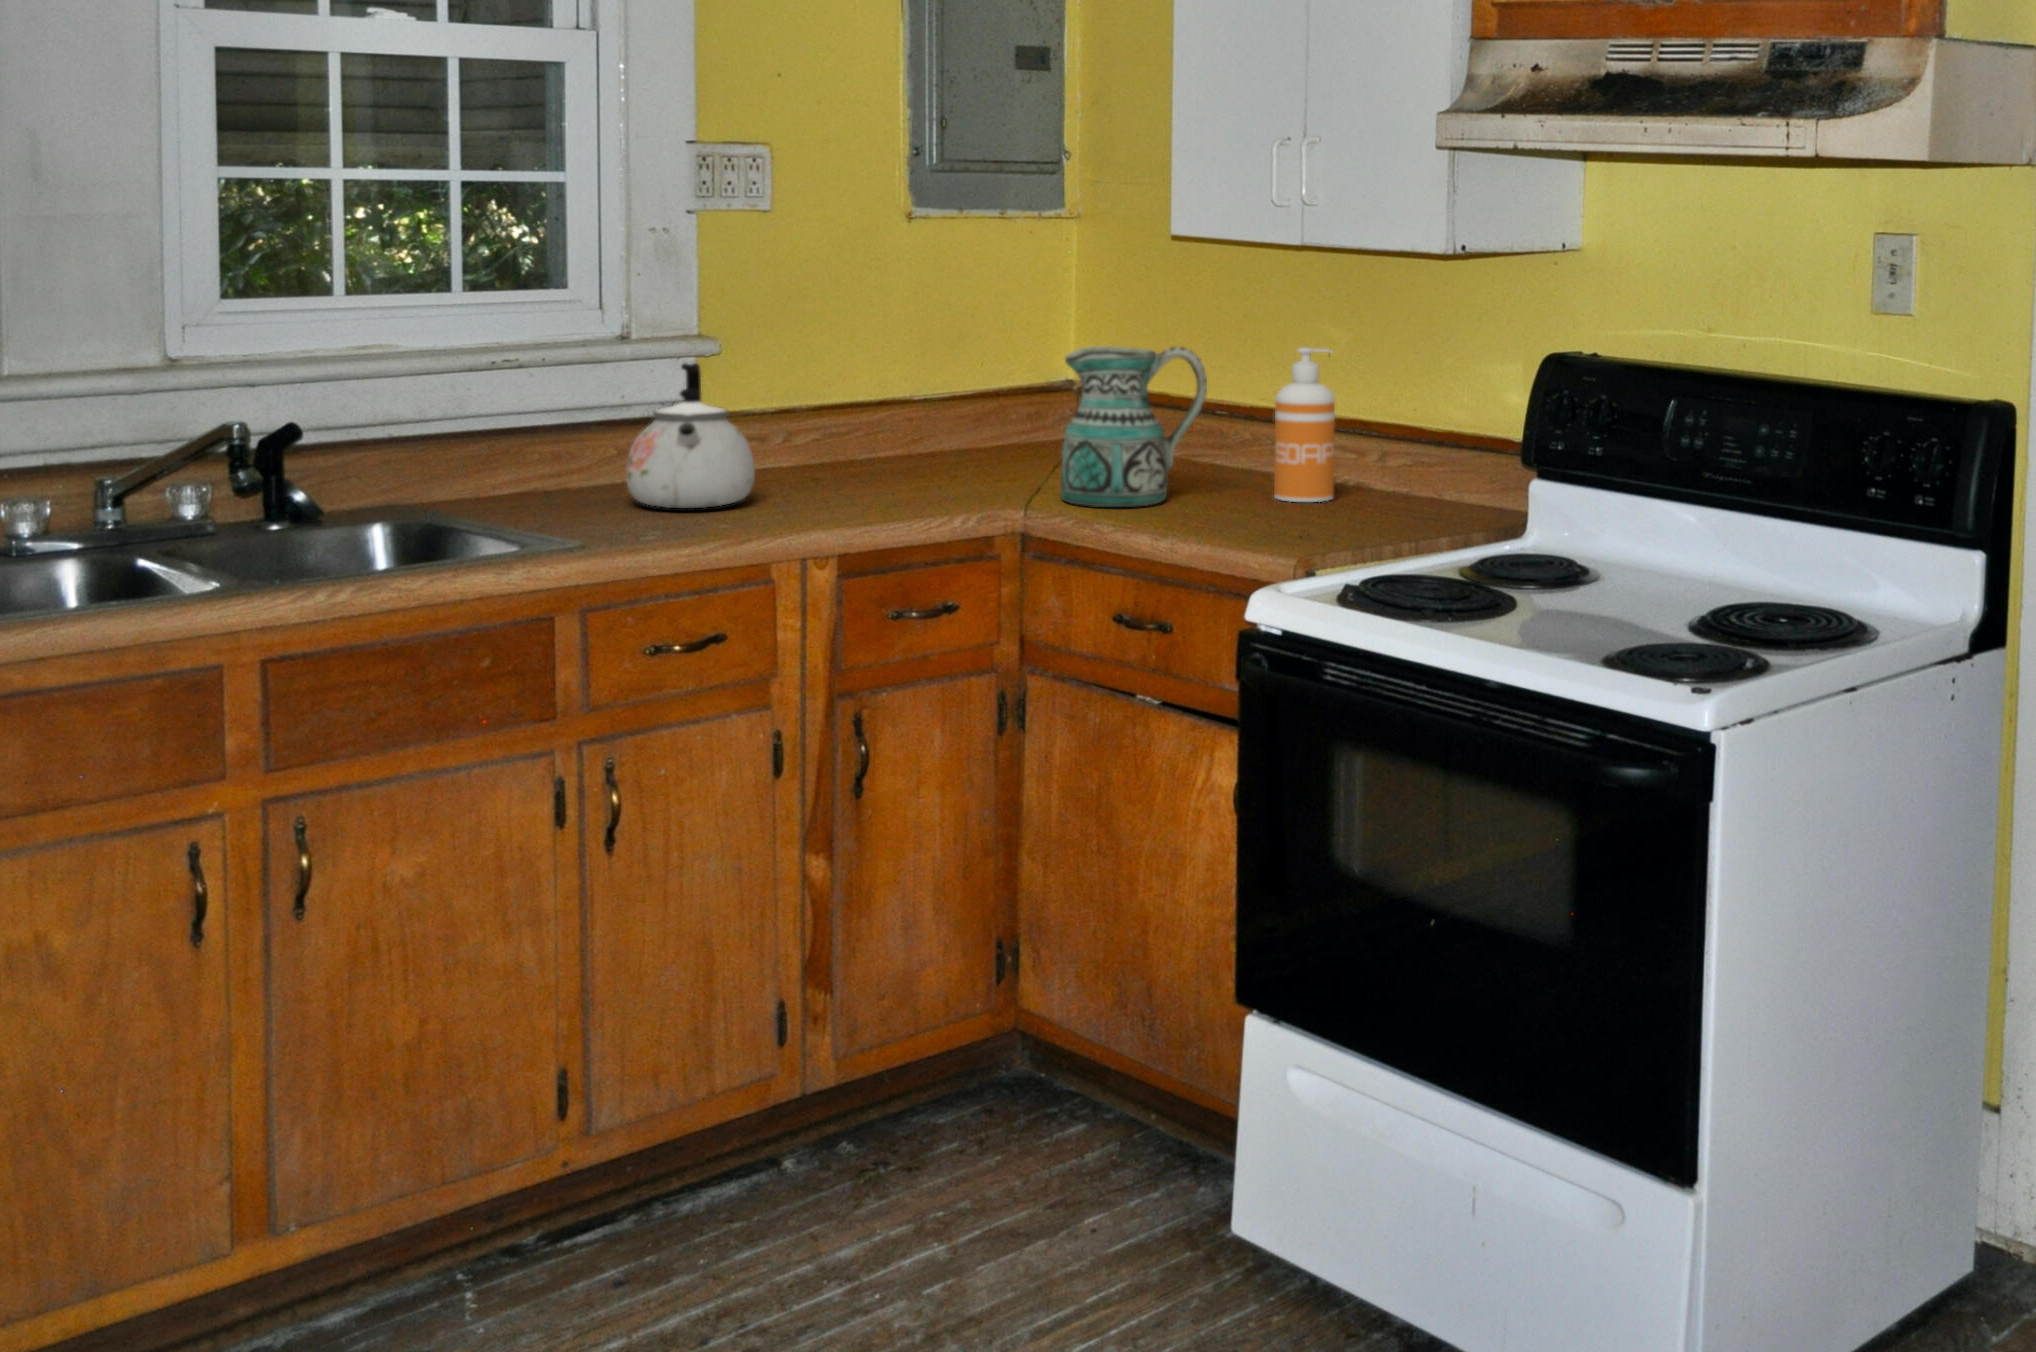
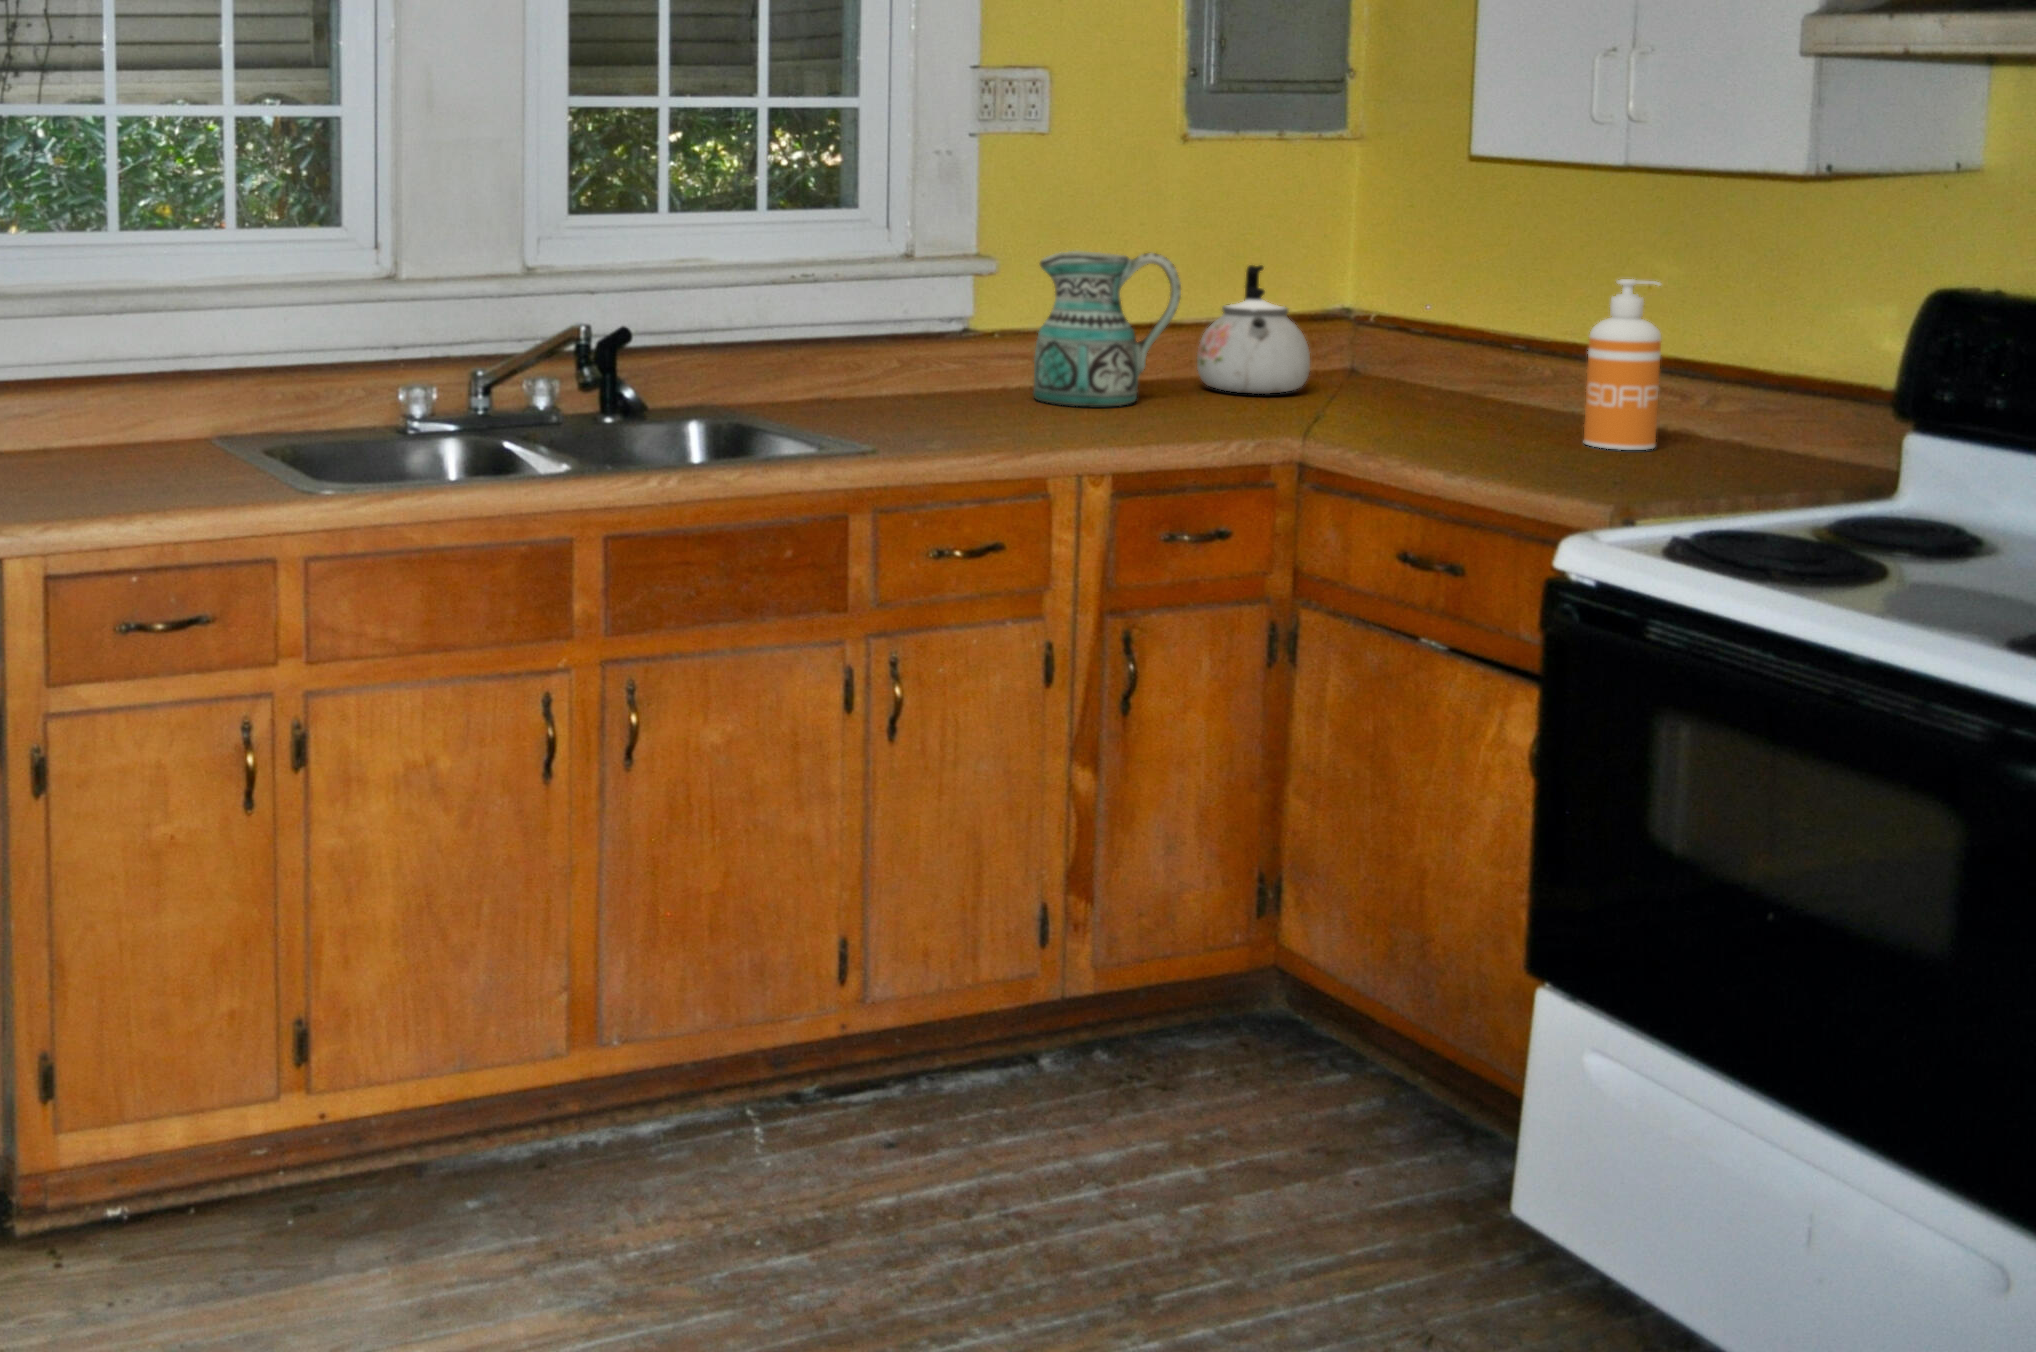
ceramic pitcher: present [1061,346,1207,507] -> present [1034,251,1181,406]
kettle: present [626,363,755,509] -> present [1197,265,1310,394]

